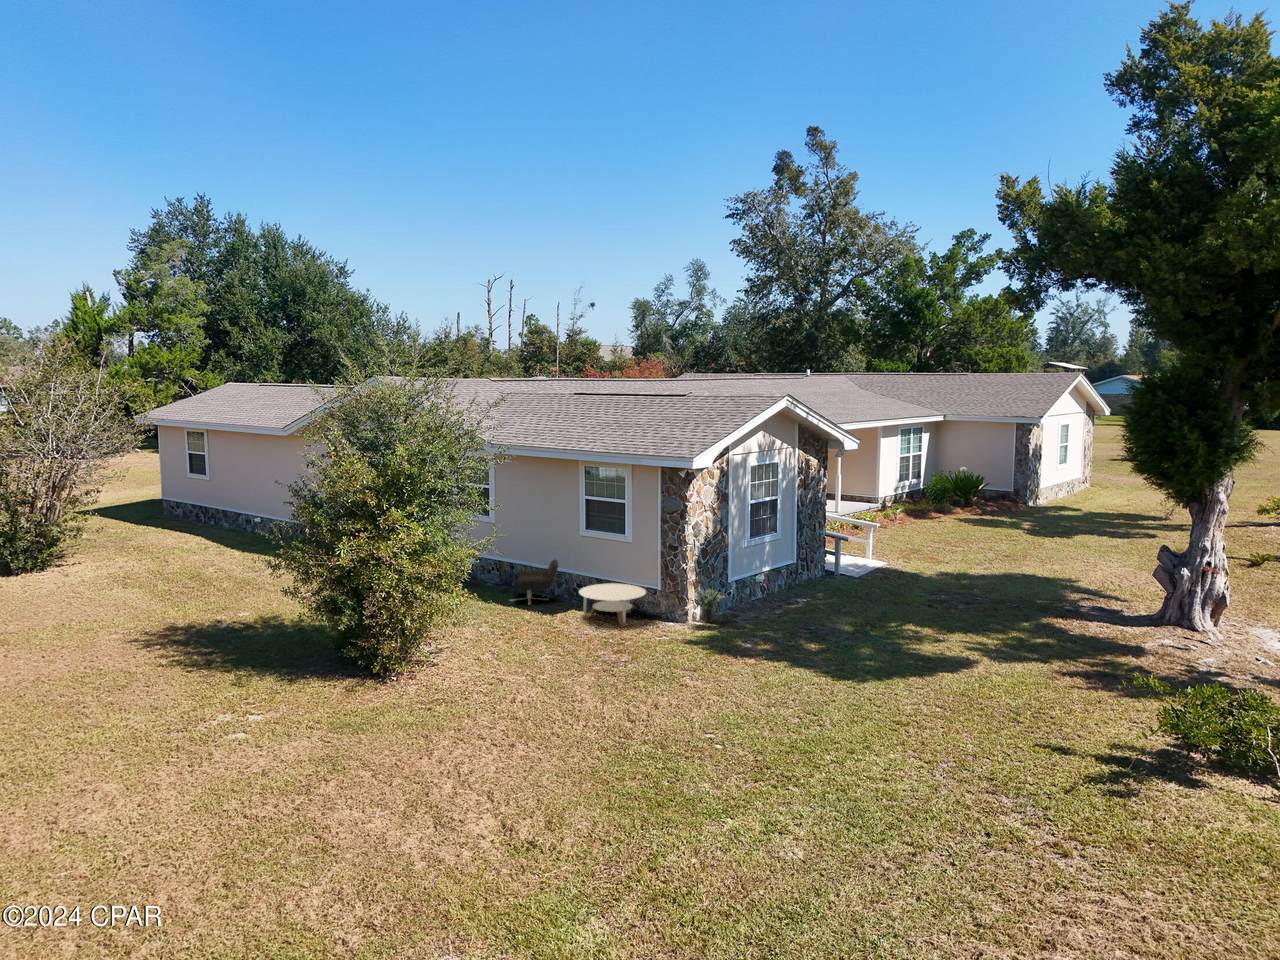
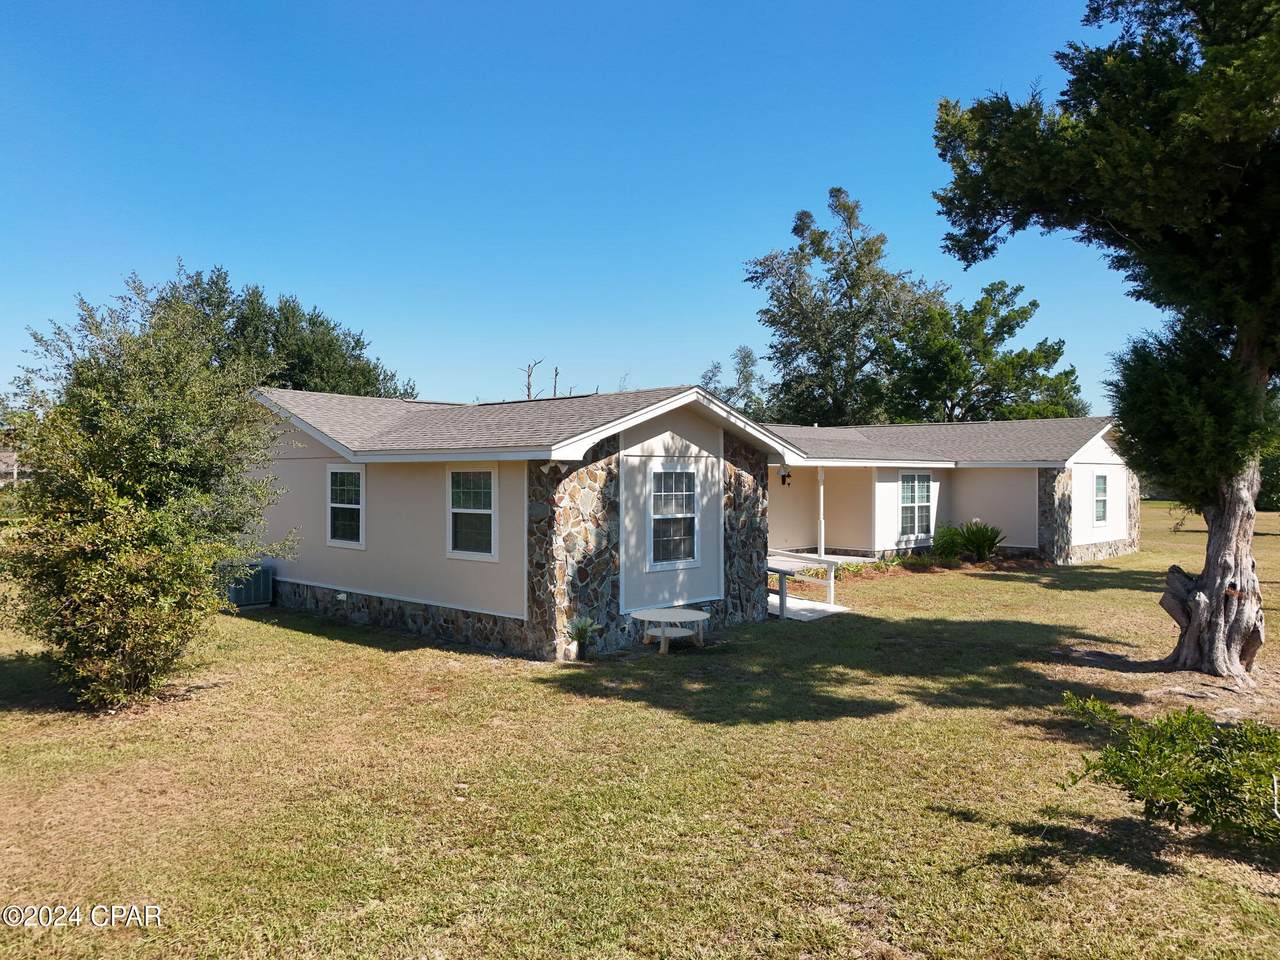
lounge chair: present [517,559,558,604] -> none [360,588,422,640]
round table: present [579,583,646,626] -> present [630,609,710,654]

